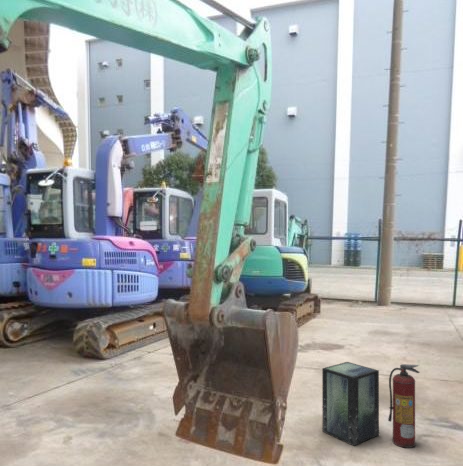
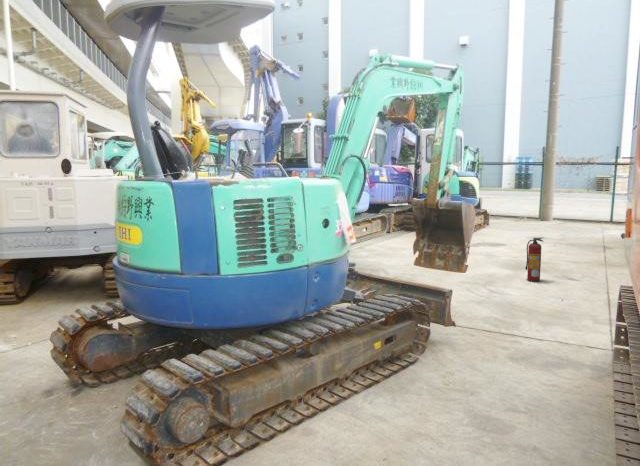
storage box: present [322,362,379,446] -> none [487,239,521,281]

